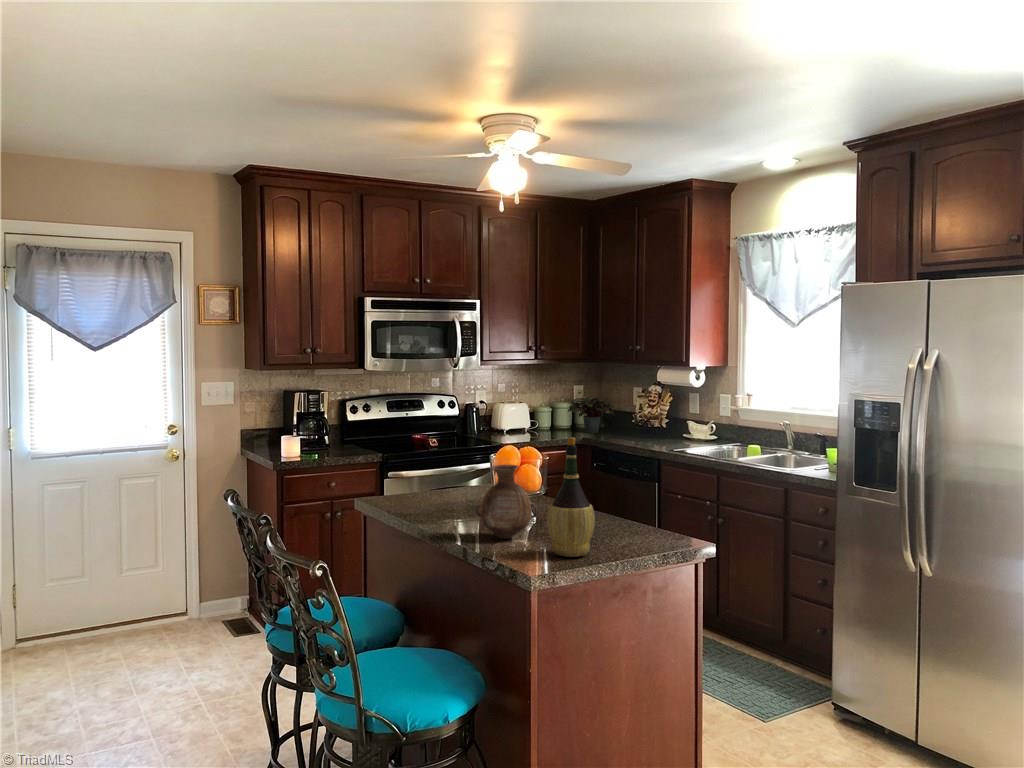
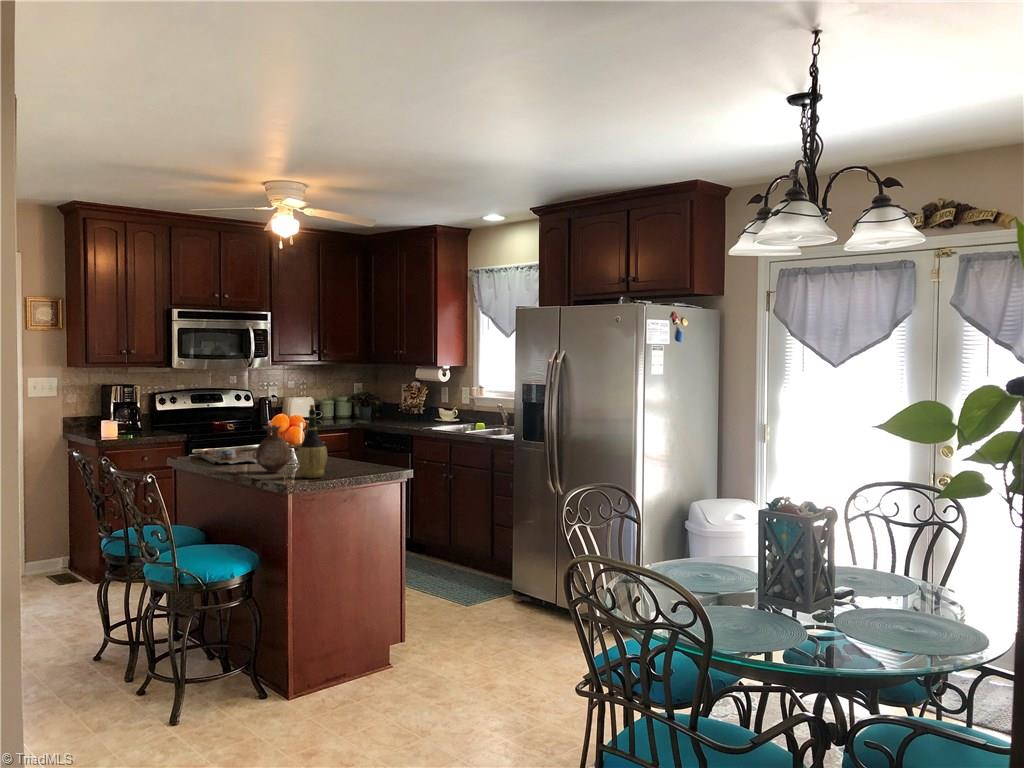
cutting board: none [399,485,478,515] -> present [201,448,257,464]

